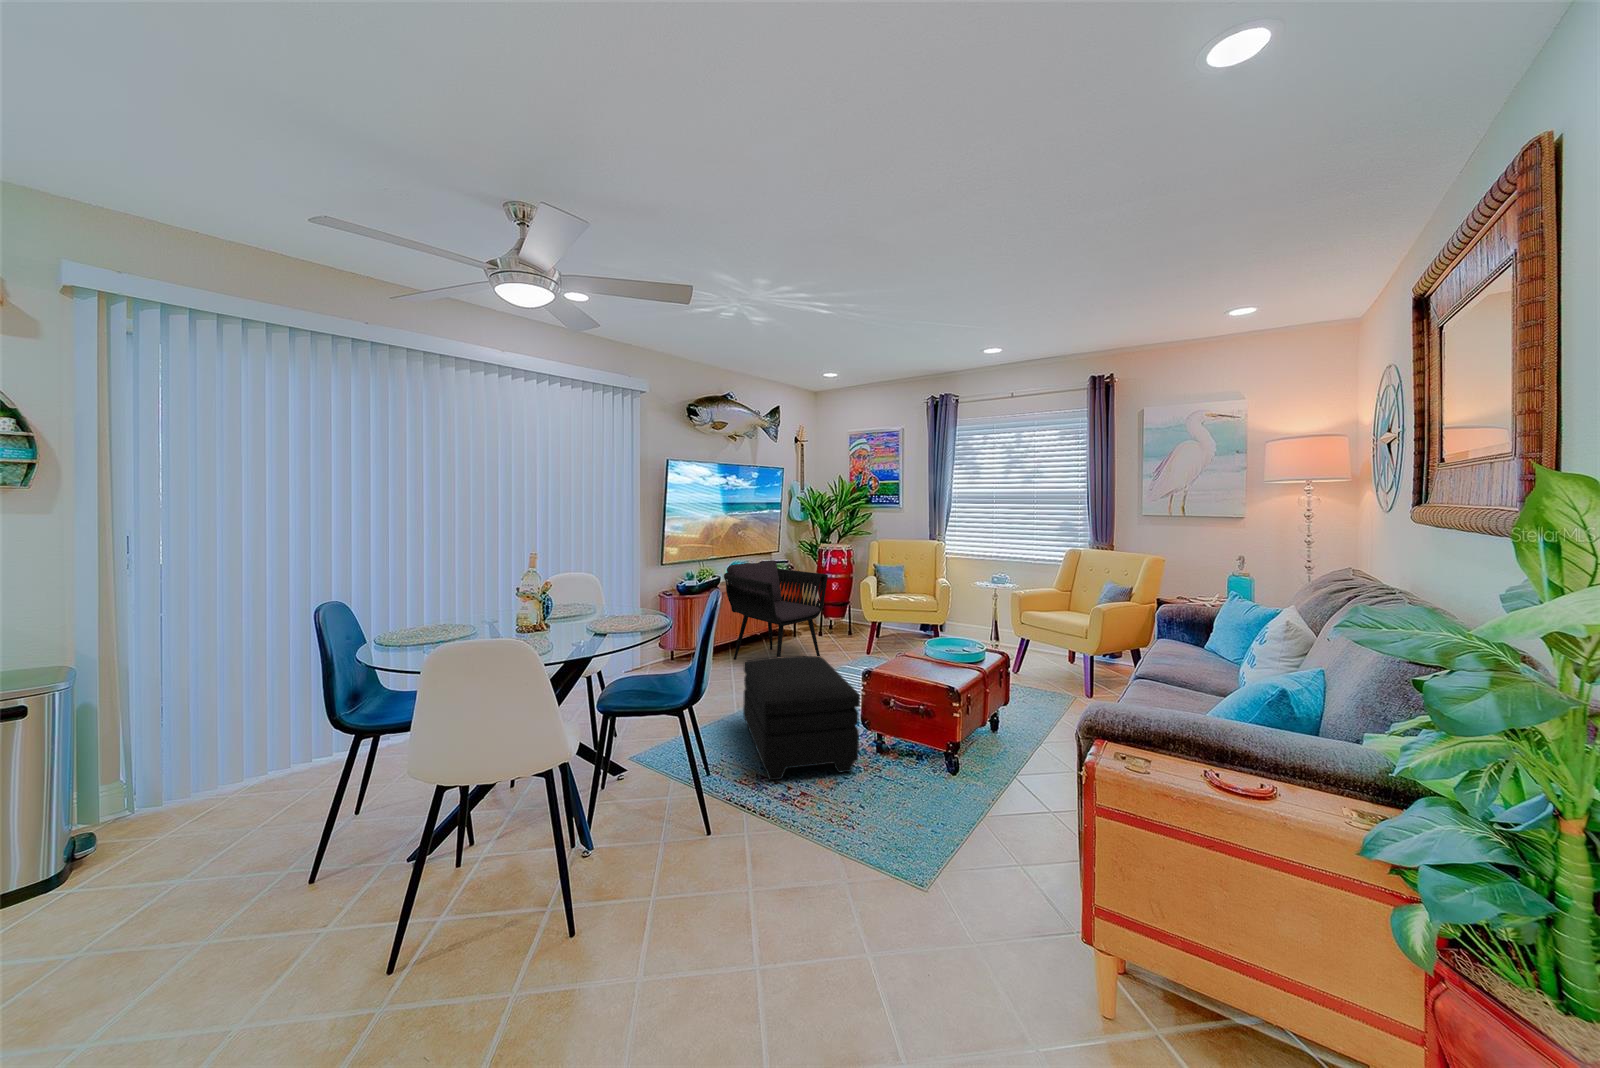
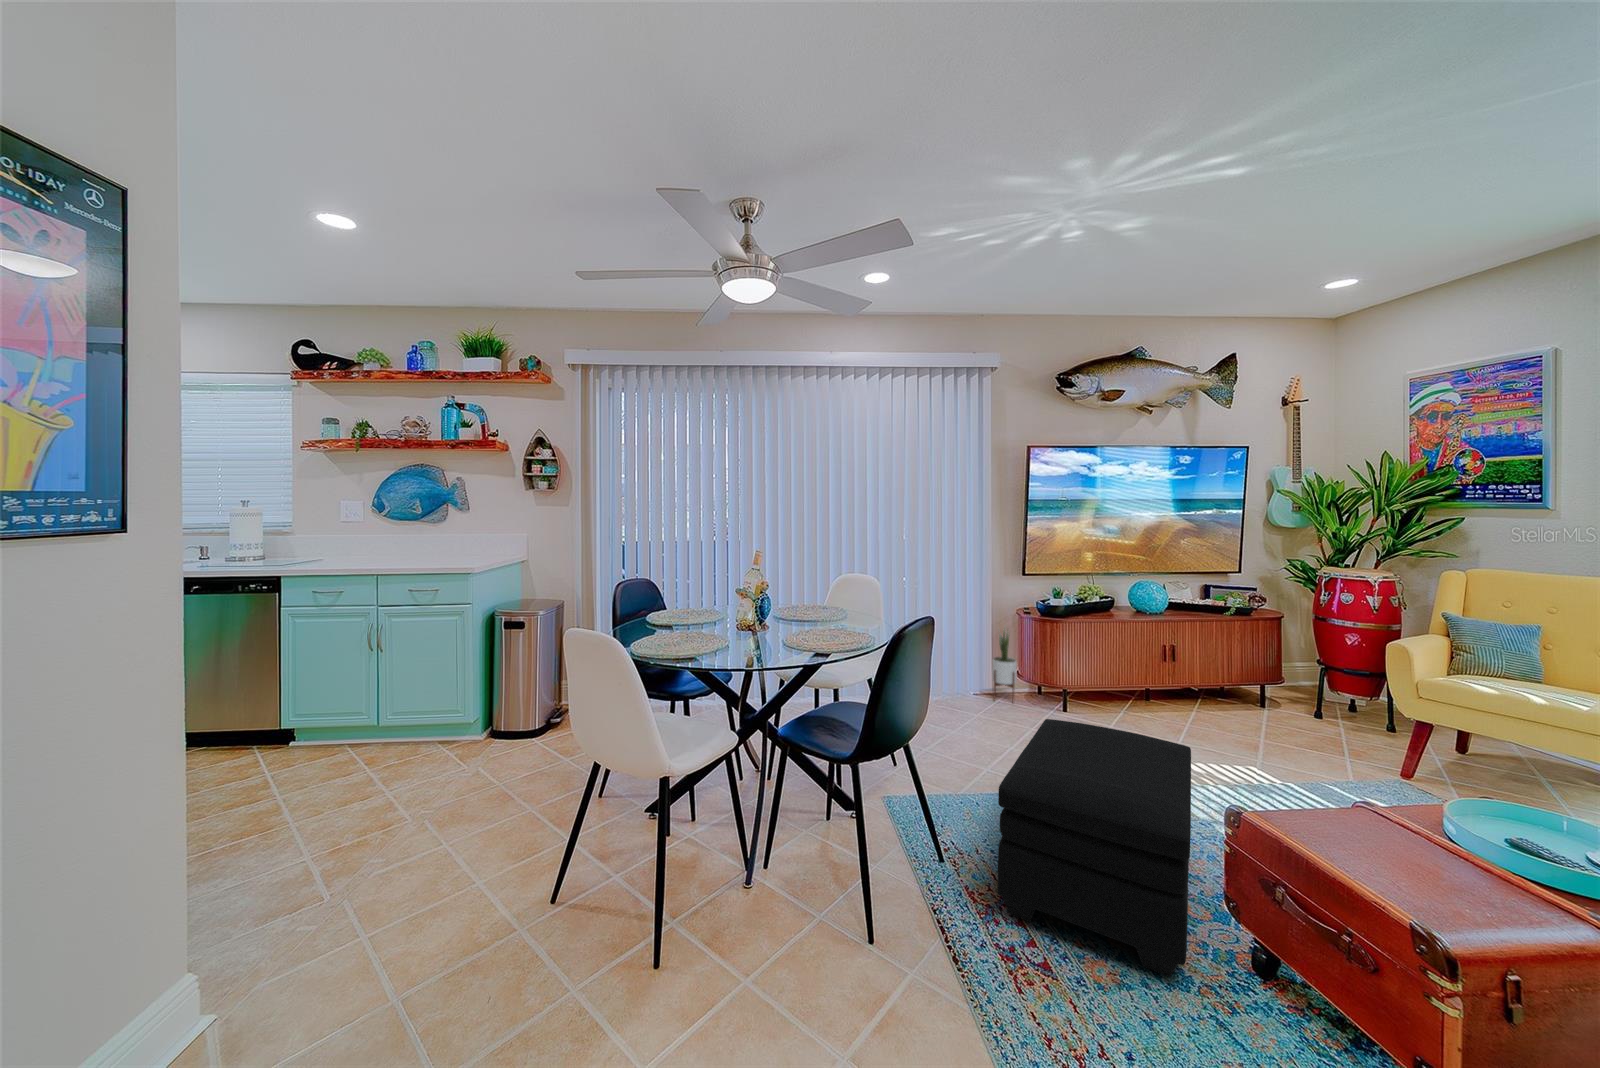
armchair: present [724,560,828,660] -> none [1102,584,1295,759]
potted plant: none [646,603,665,667] -> present [992,630,1017,698]

